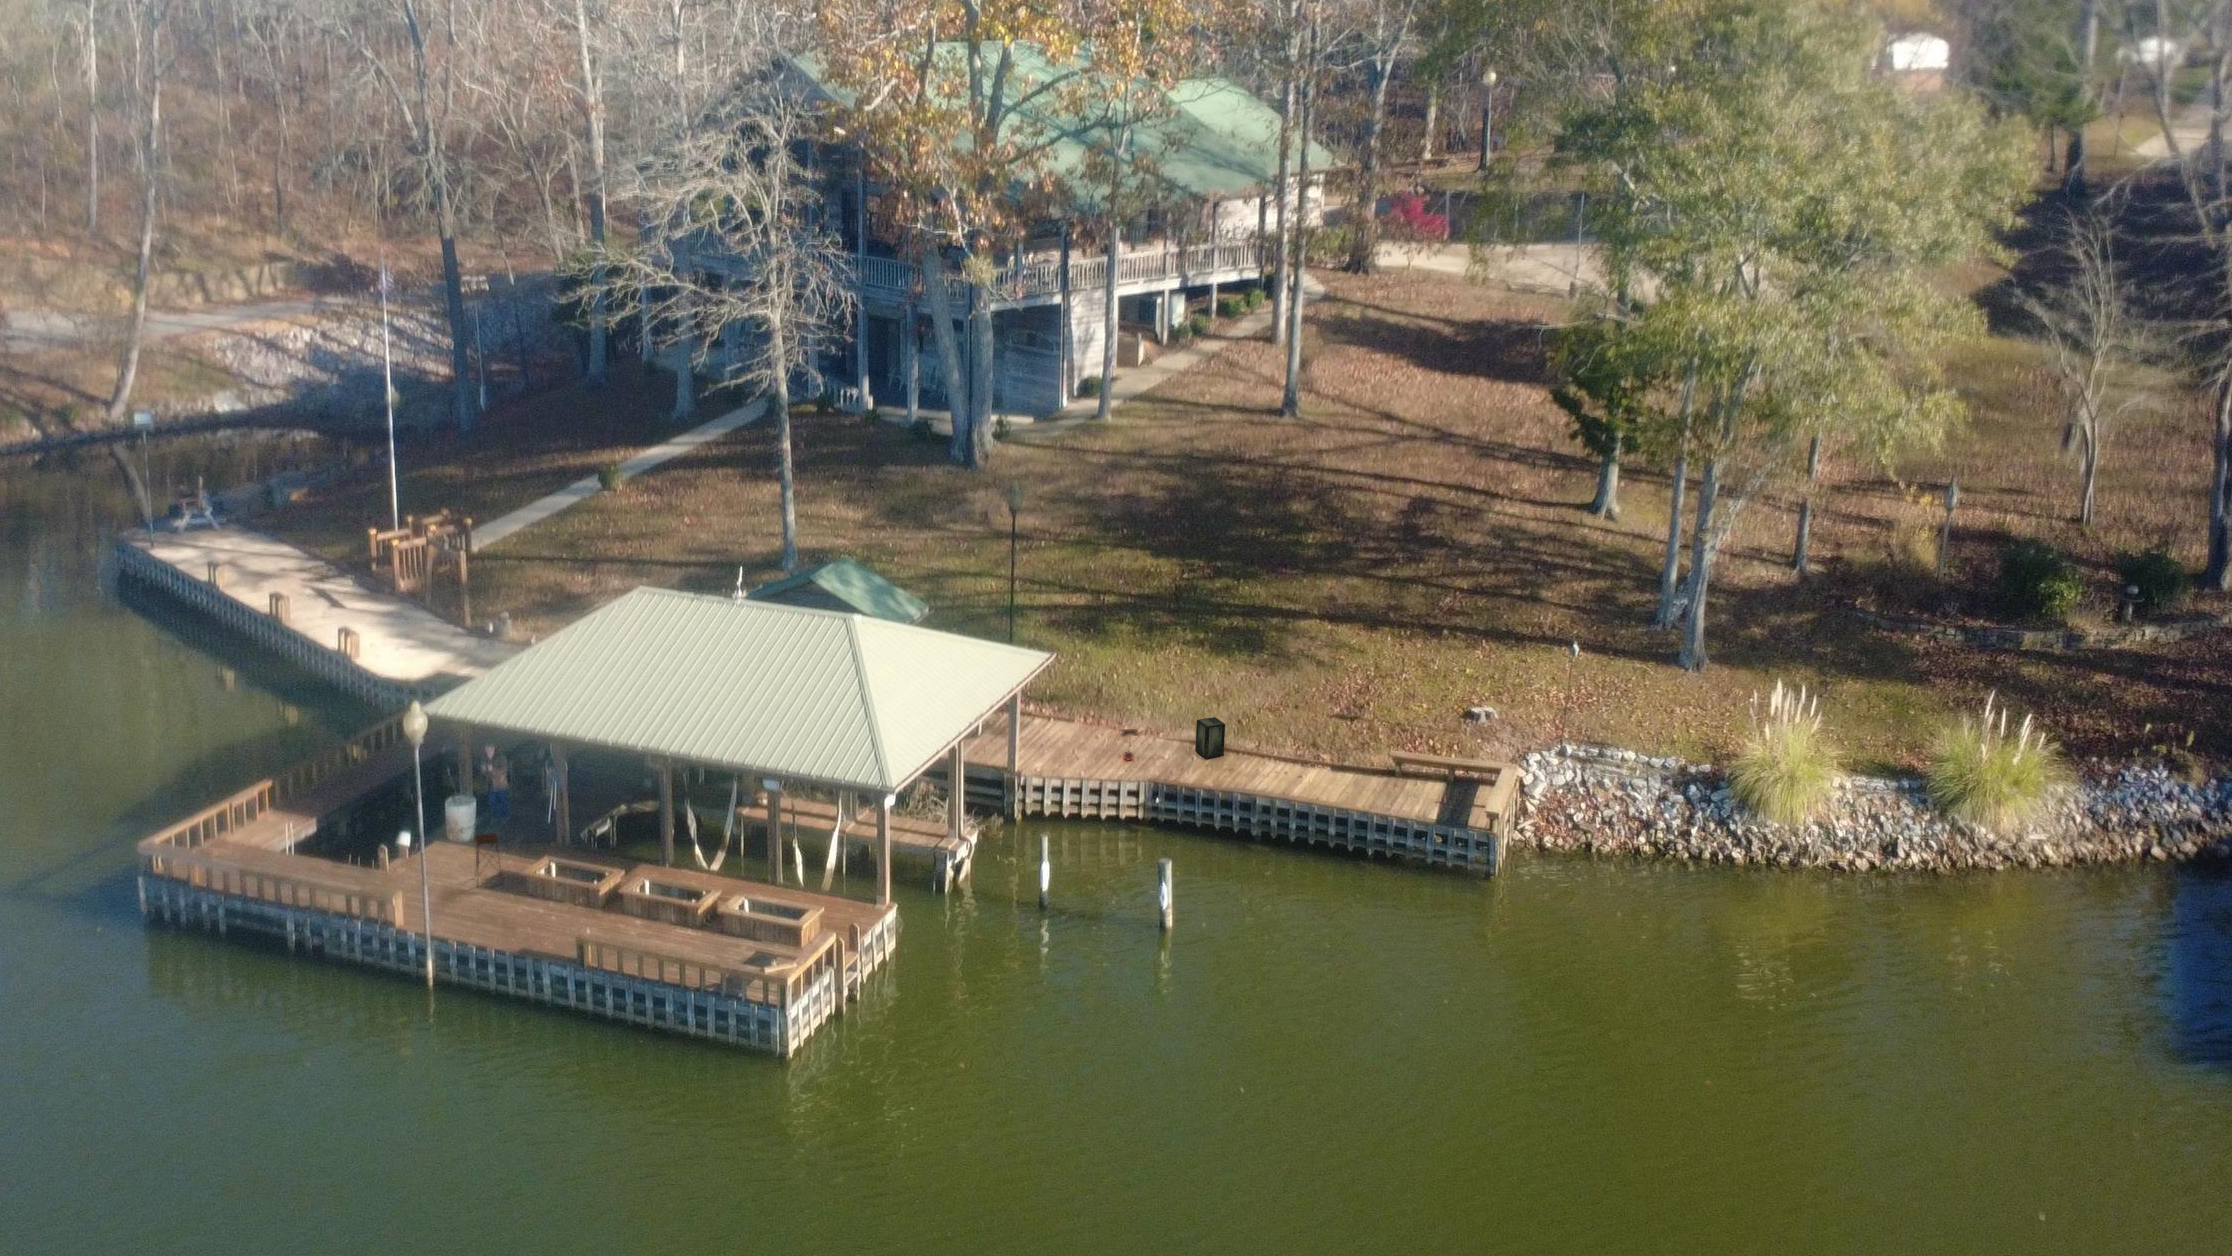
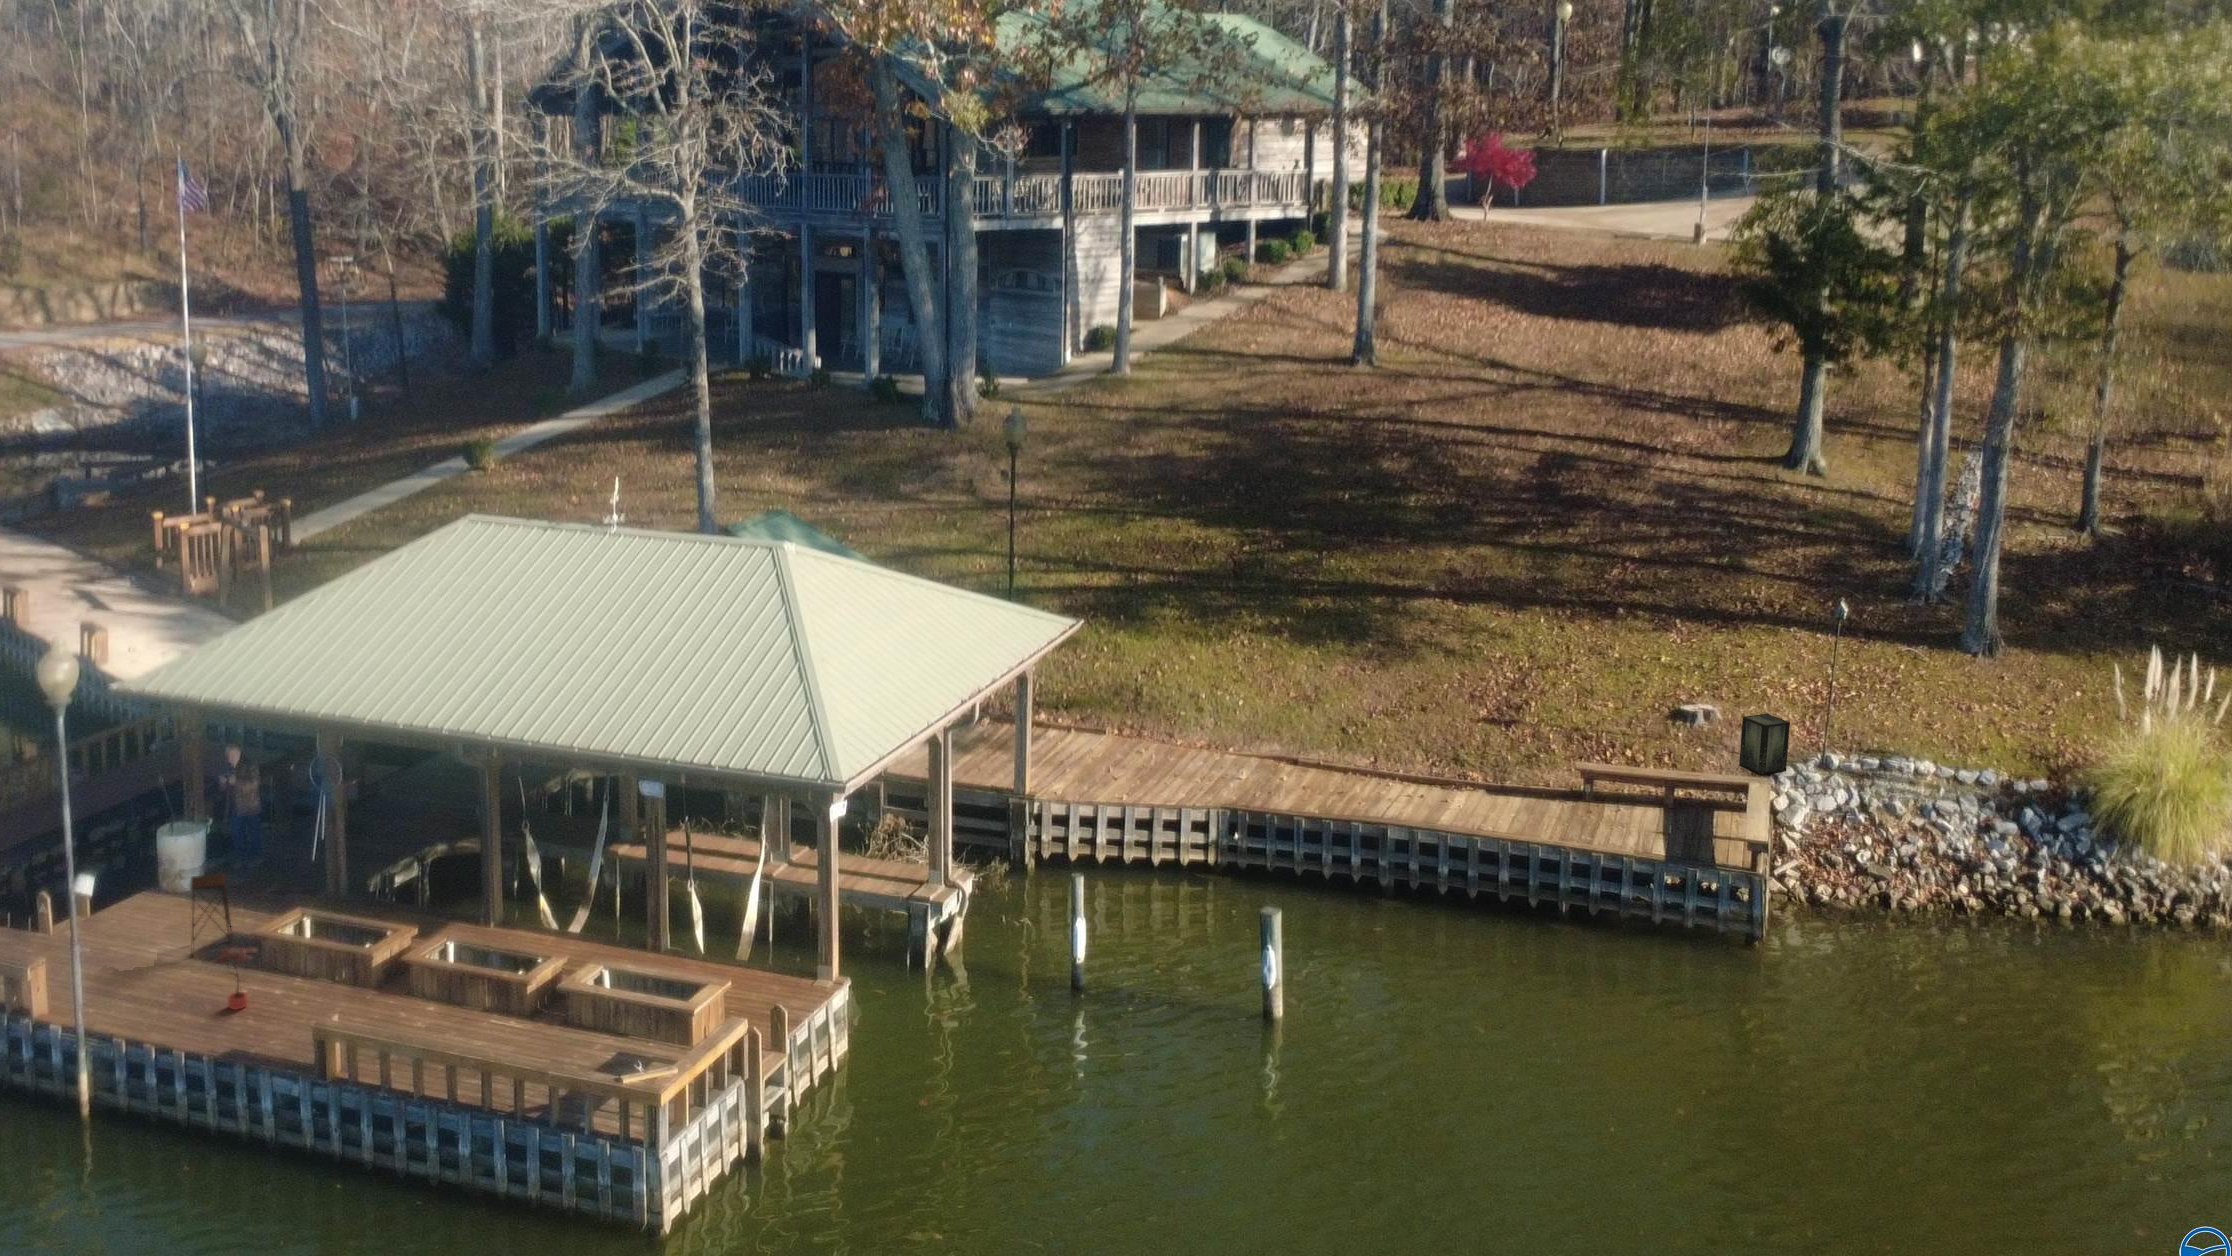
storage box: present [1195,717,1225,759] -> present [1739,714,1790,775]
potted plant: present [1121,729,1138,760] -> present [214,947,257,1010]

